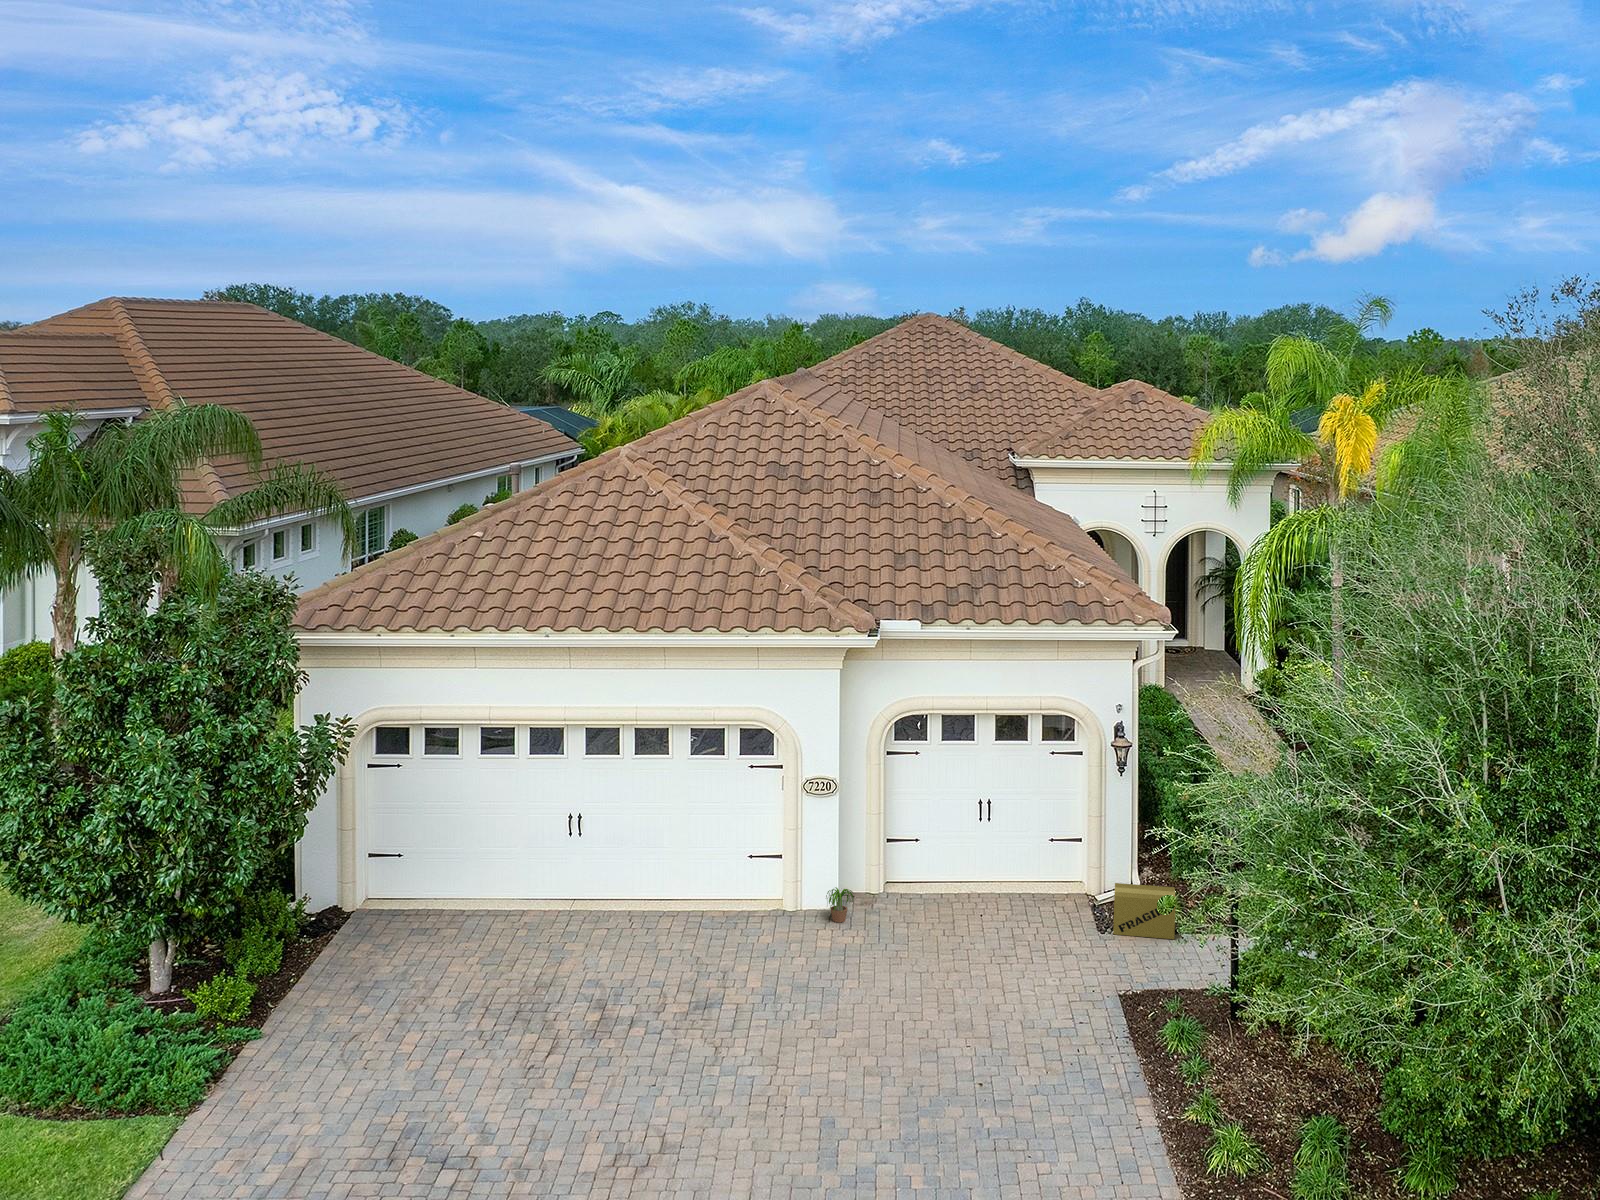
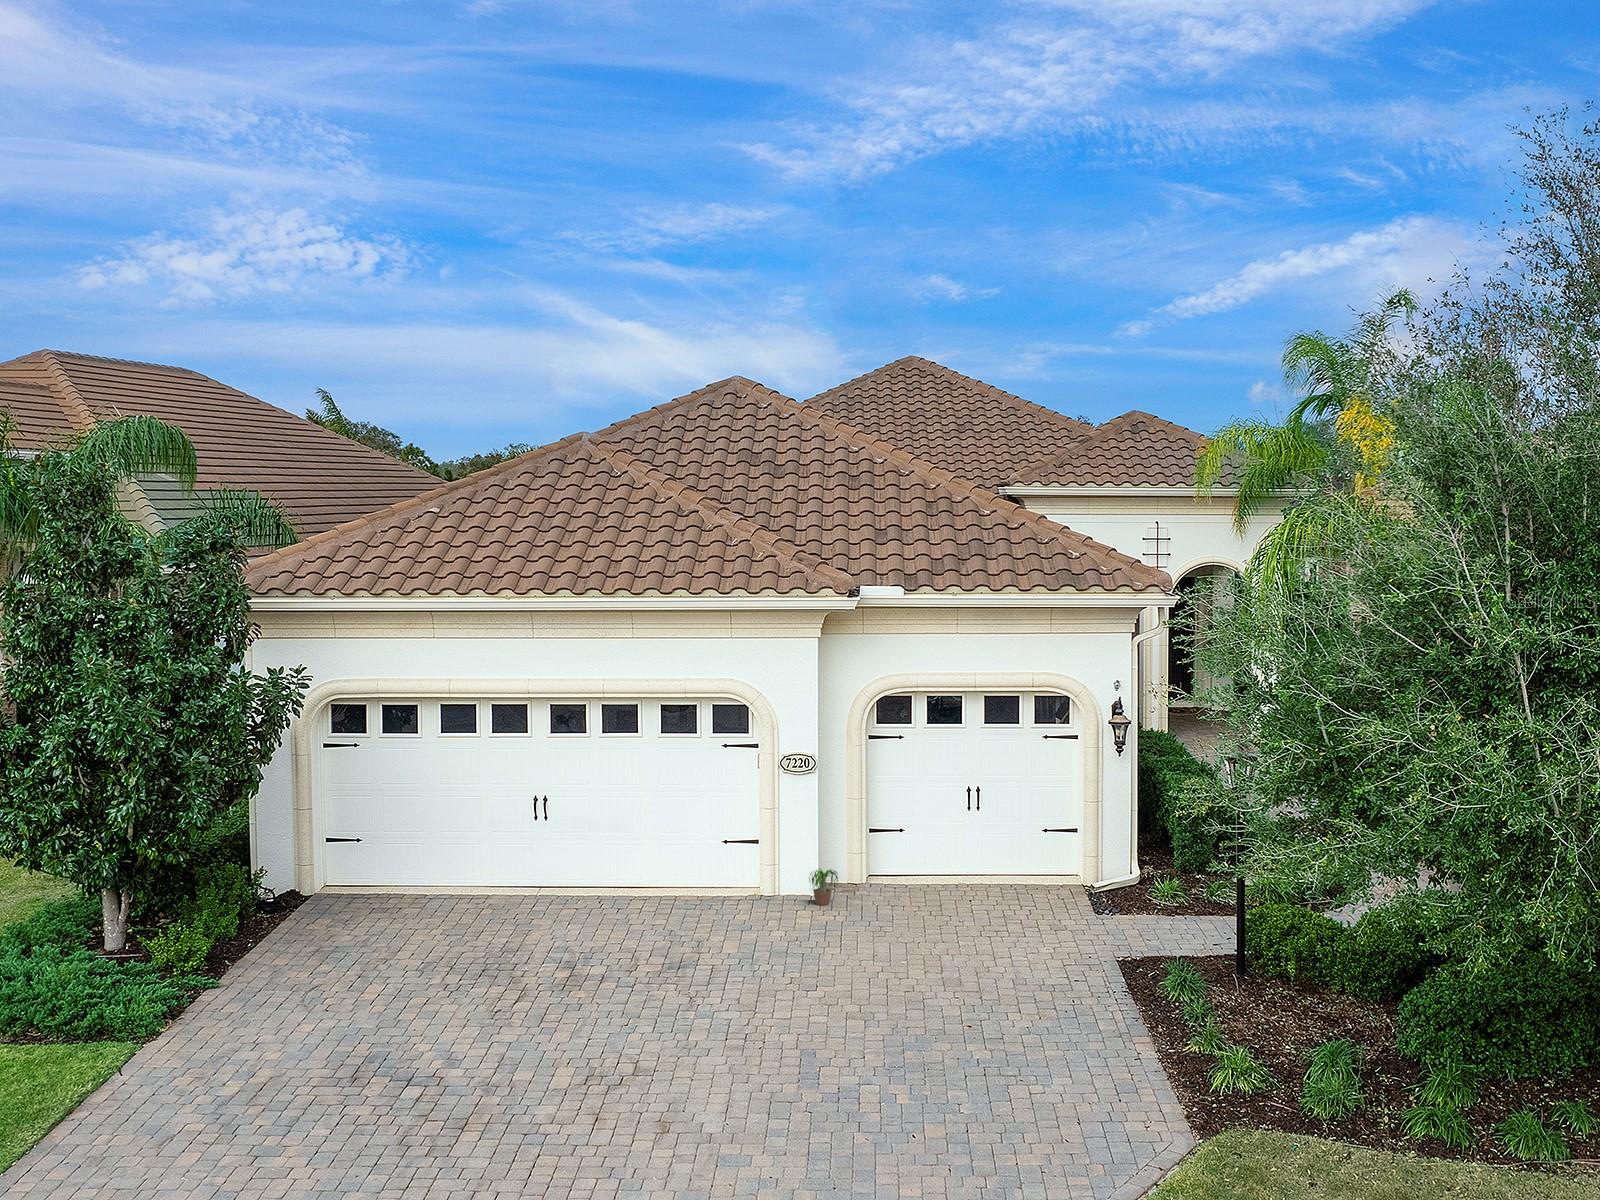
cardboard box: present [1113,883,1176,939] -> none [1113,865,1178,919]

